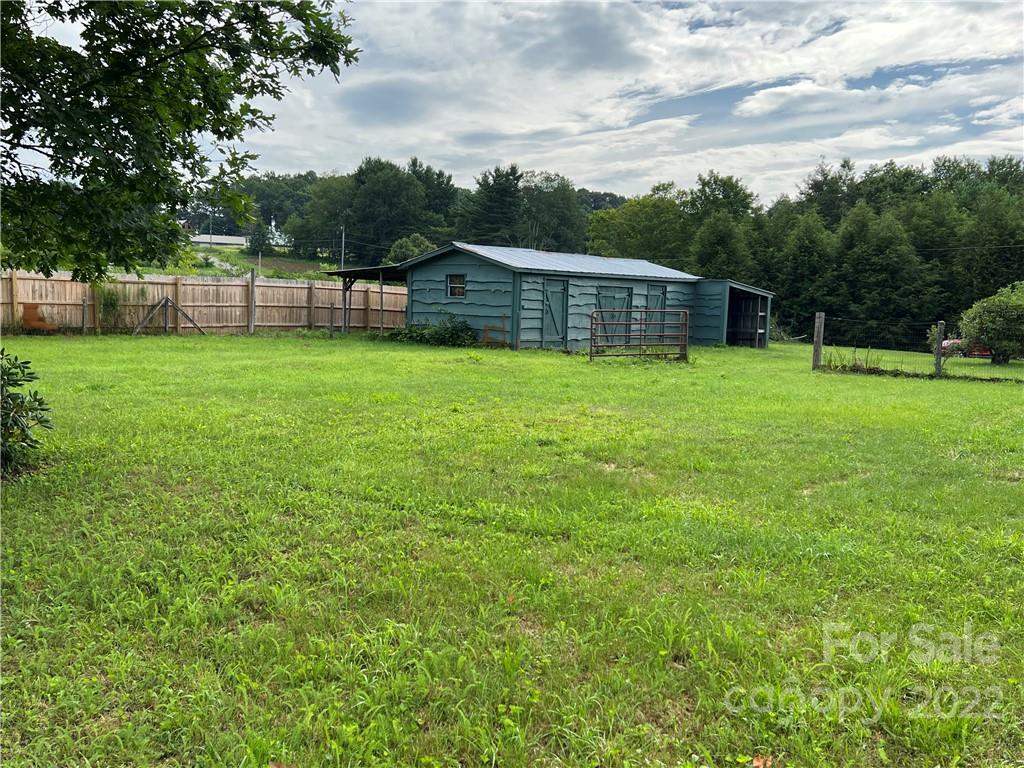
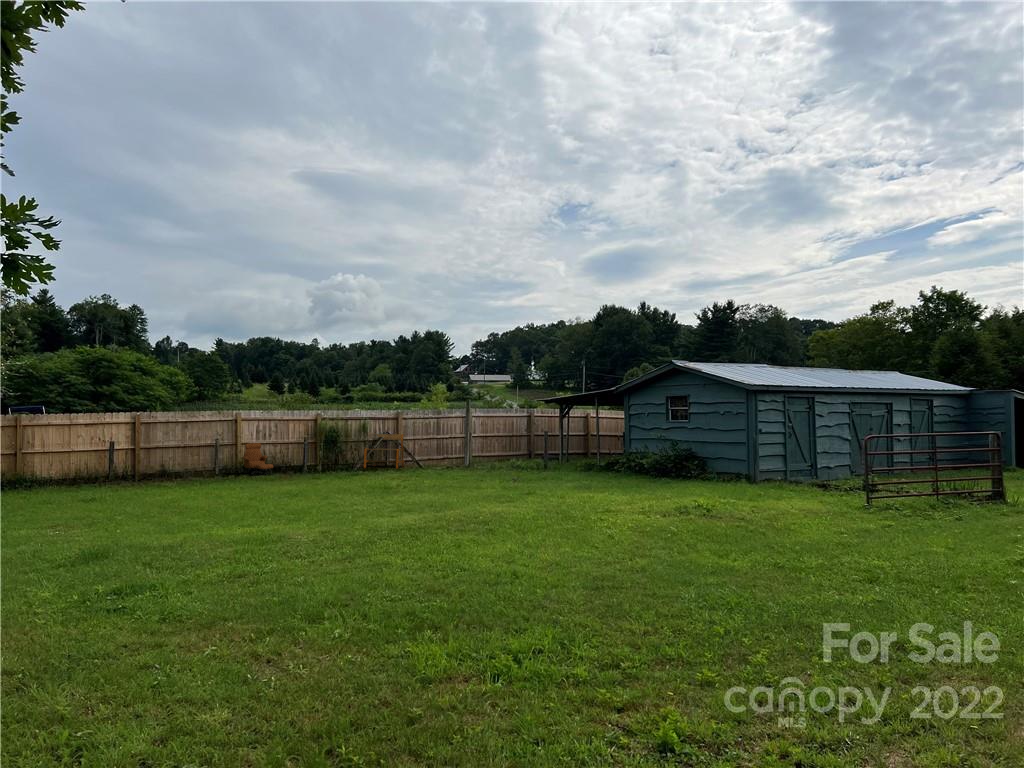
bench: present [483,313,506,347] -> present [364,434,404,469]

